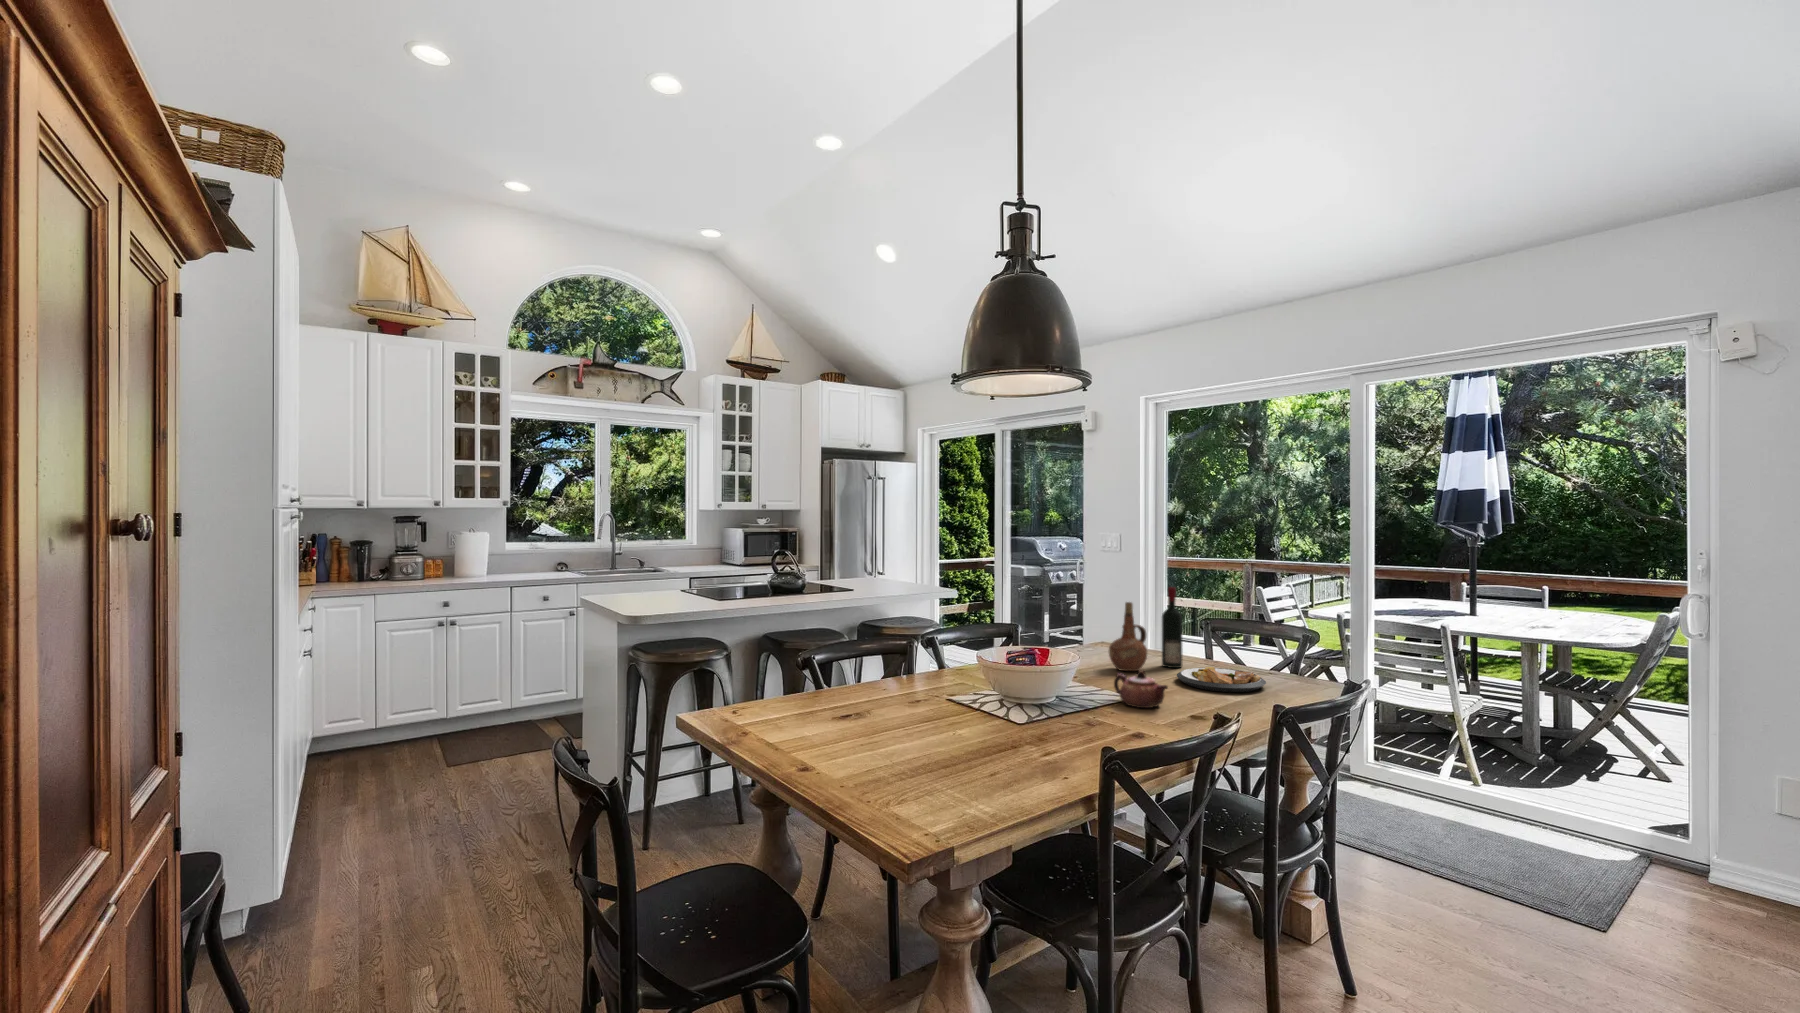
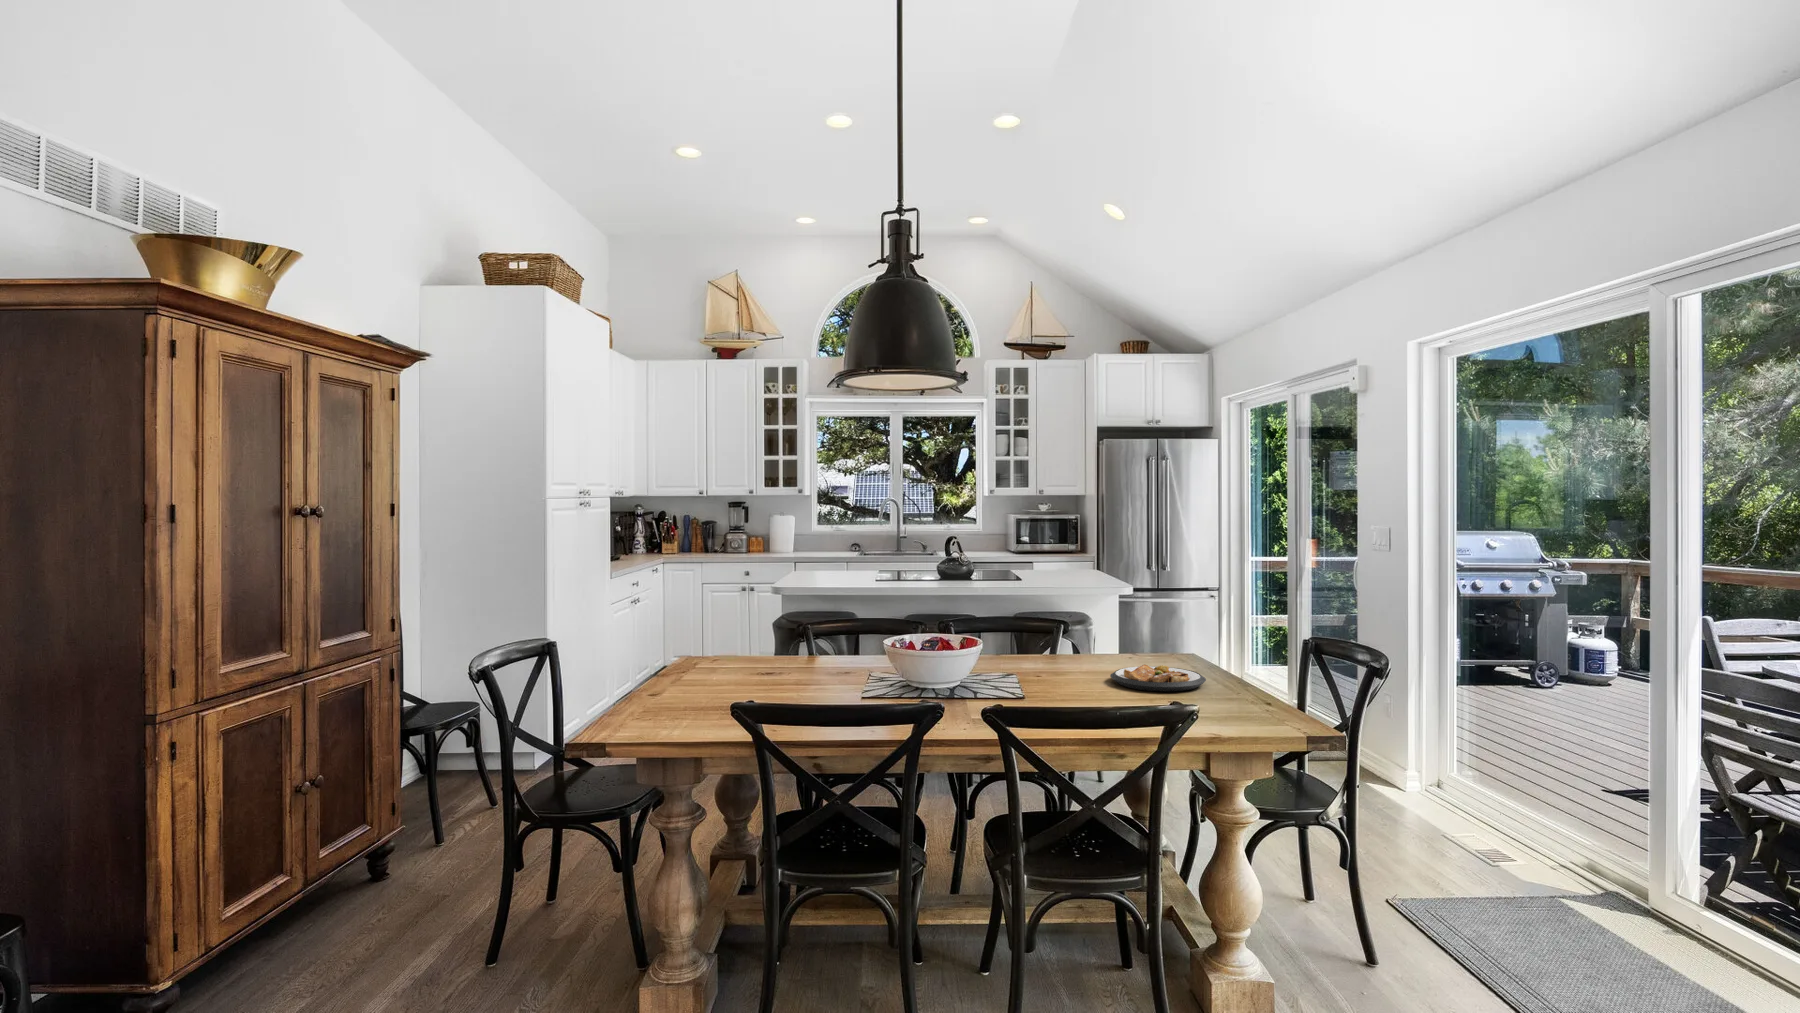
wine bottle: present [1162,587,1182,668] -> none [1163,577,1187,669]
ceramic pitcher: present [1109,602,1147,671] -> none [1093,591,1137,665]
teapot: present [1114,670,1168,708] -> none [990,650,1029,686]

